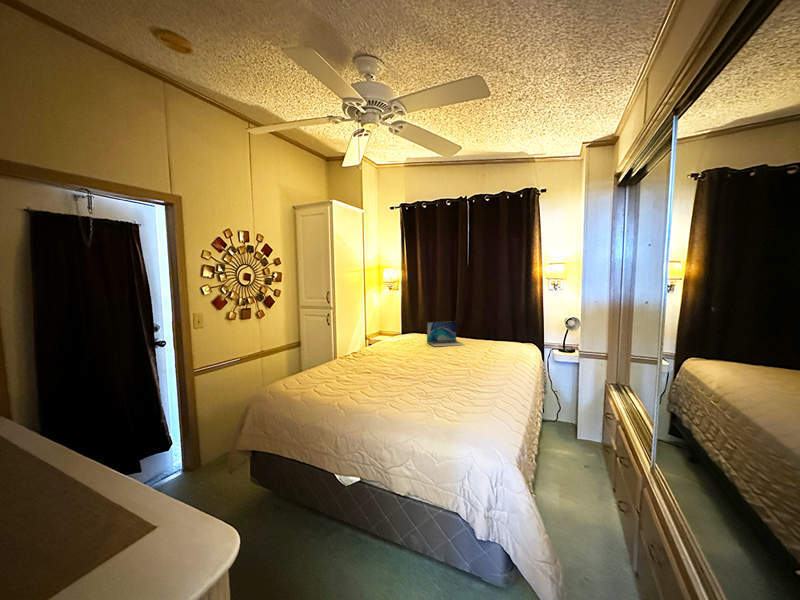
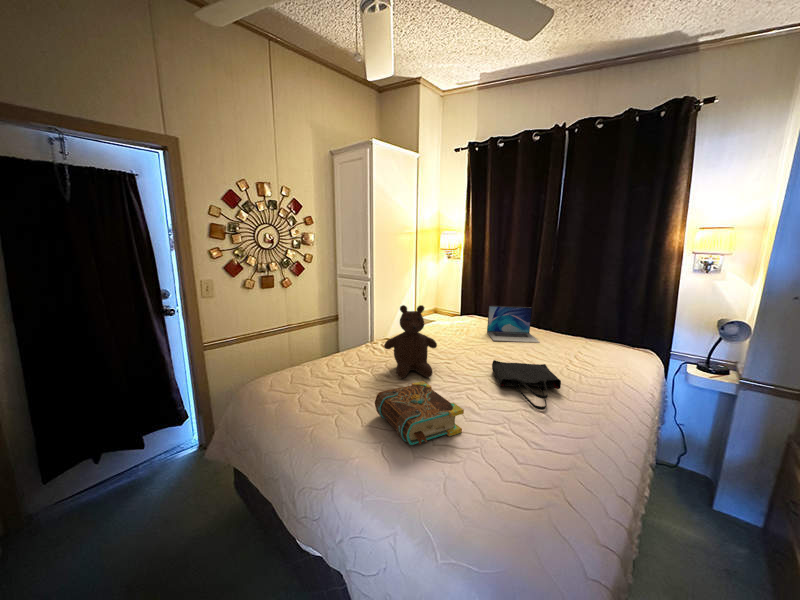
teddy bear: none [366,320,404,373] -> present [384,305,437,378]
tote bag: none [441,354,487,377] -> present [492,360,561,410]
book: none [379,368,439,401] -> present [375,381,464,445]

